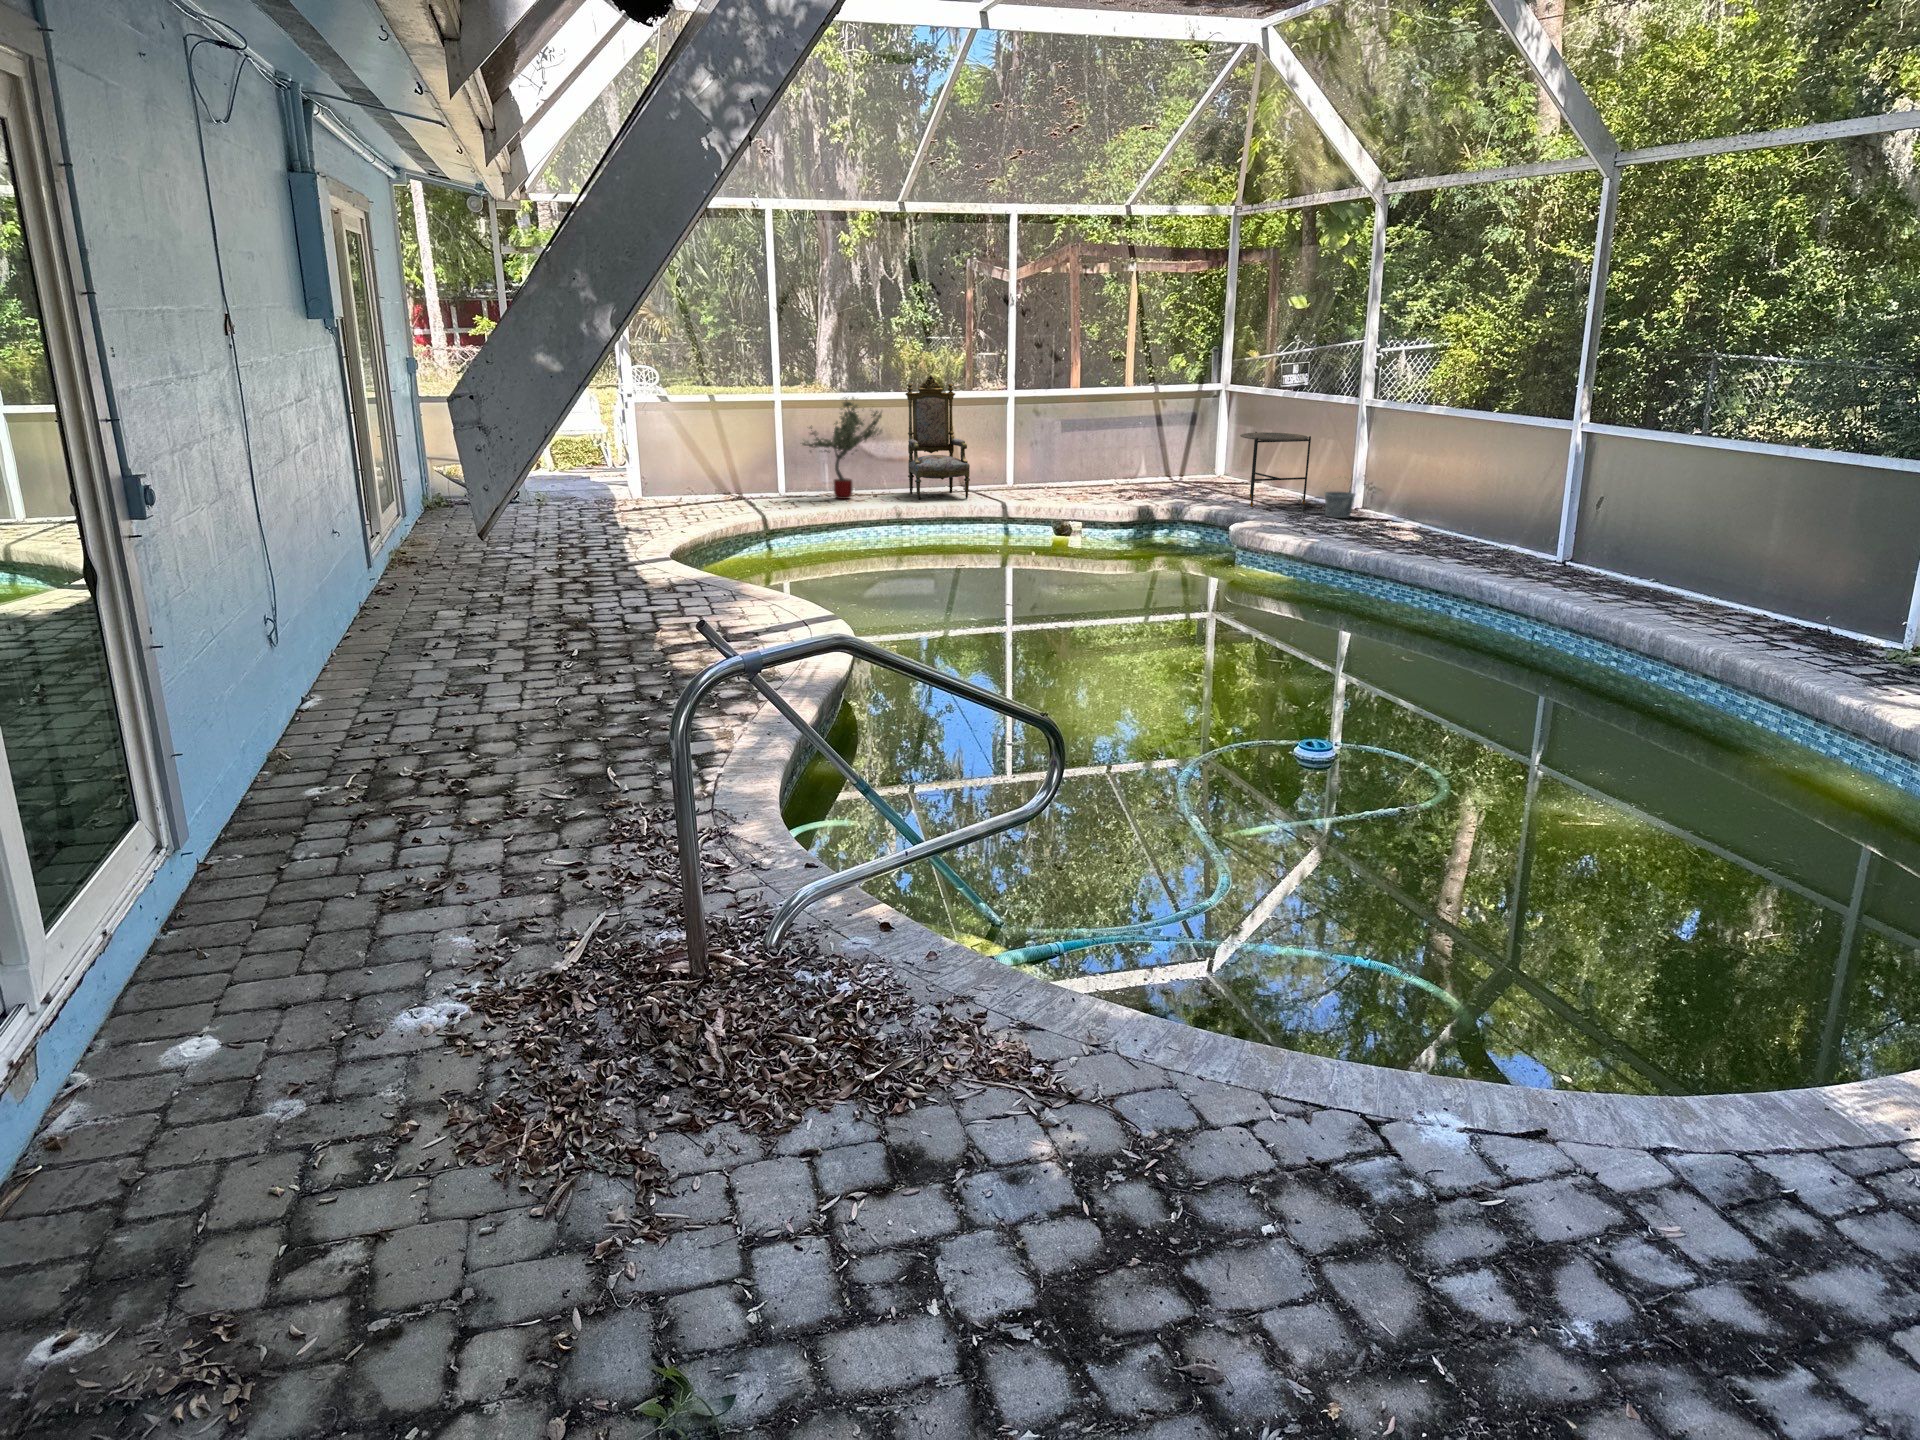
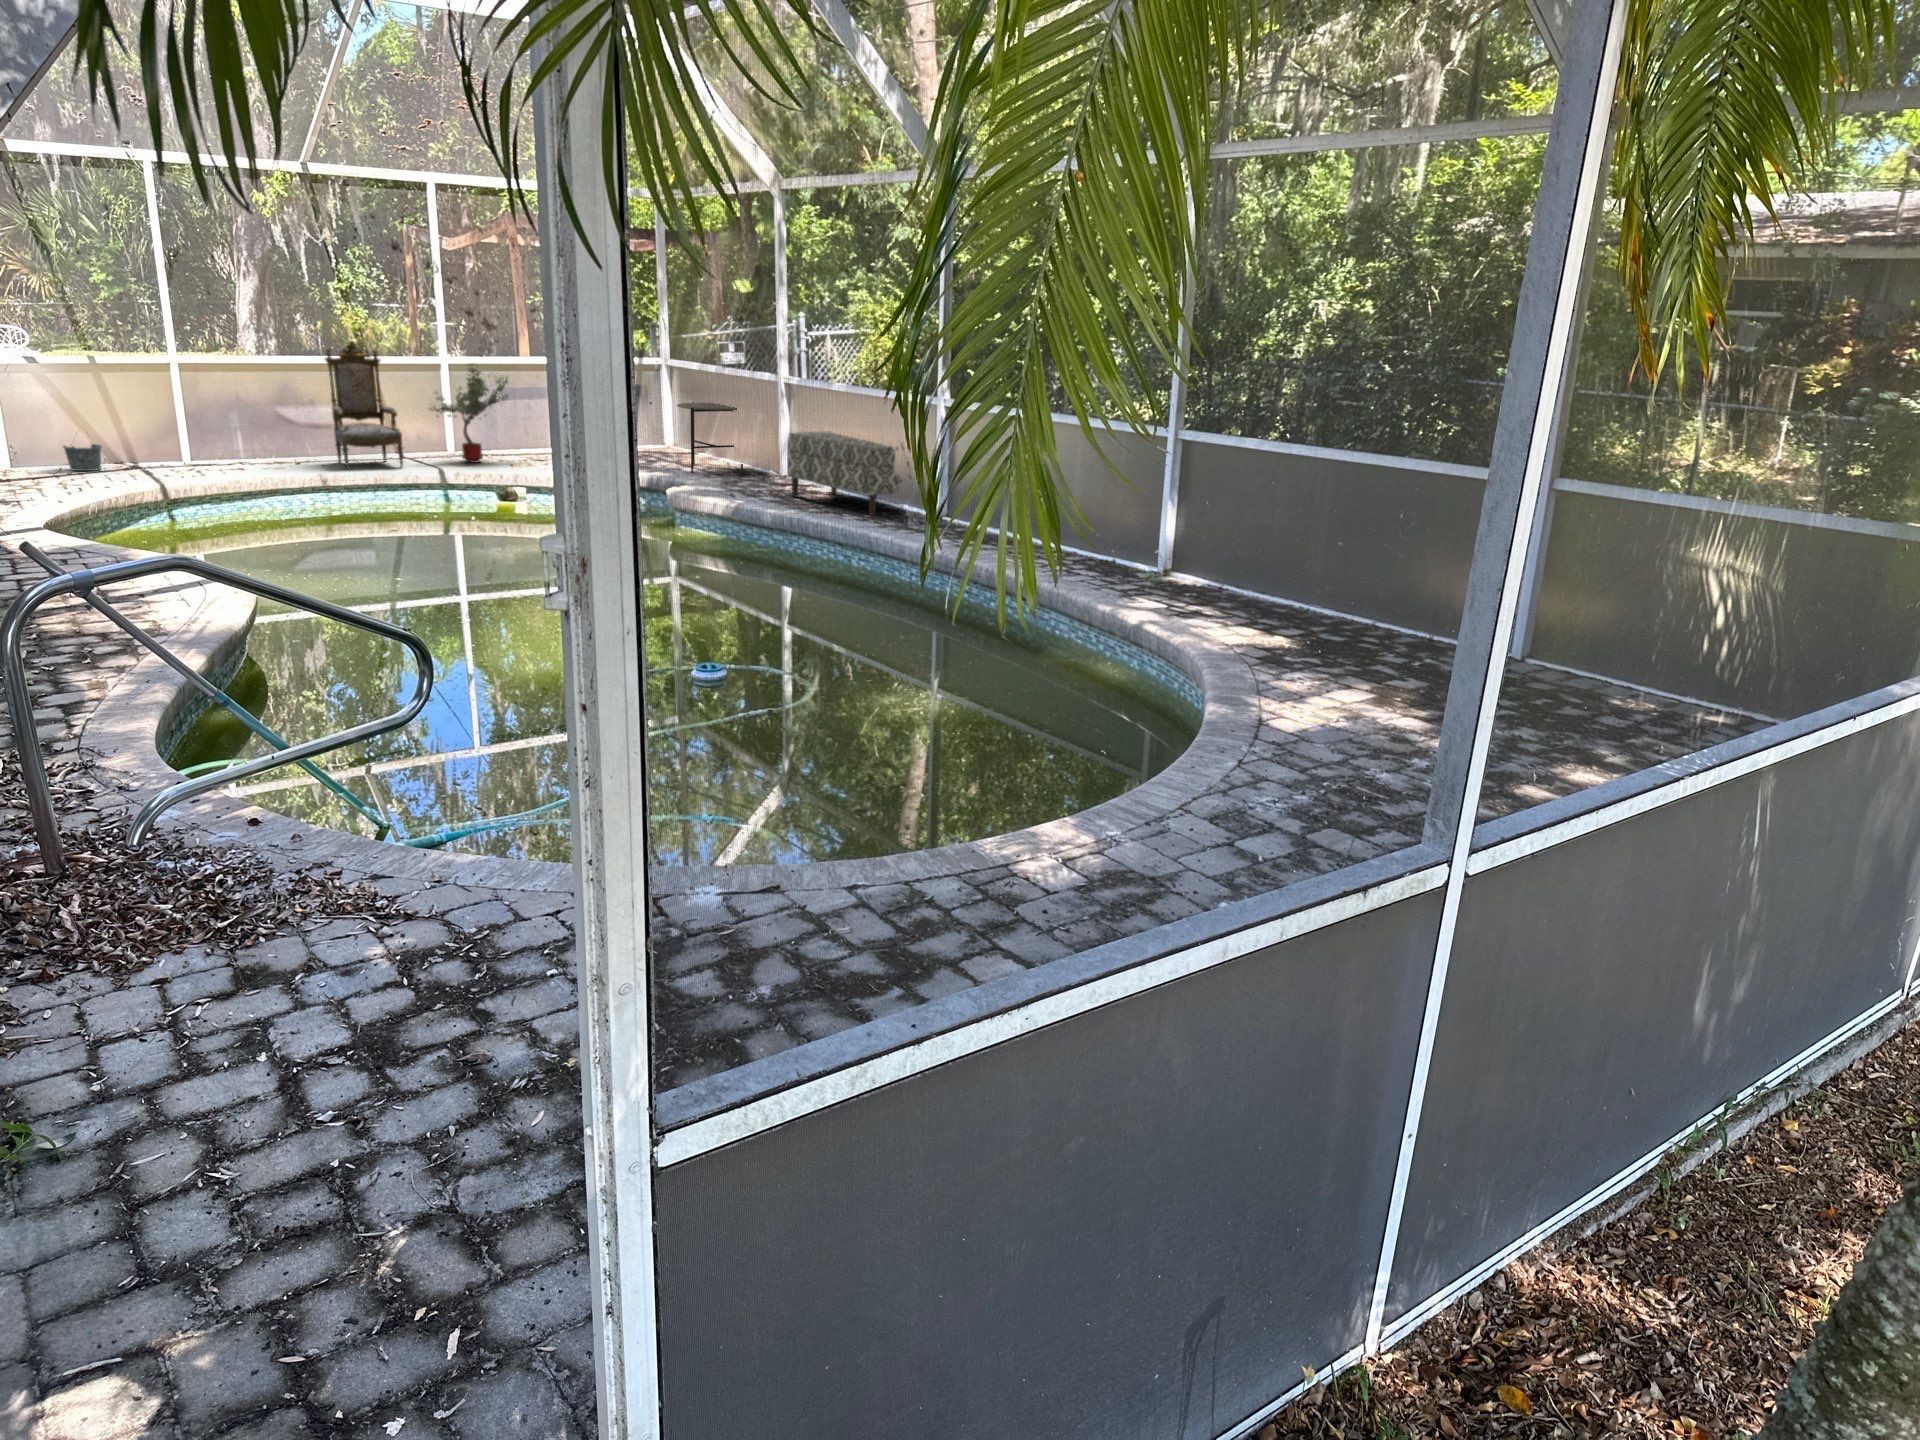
potted tree: present [803,397,882,499] -> present [430,363,508,463]
bench: none [1366,464,1535,561] -> present [787,432,913,516]
bucket: present [1324,492,1355,518] -> present [63,444,102,471]

